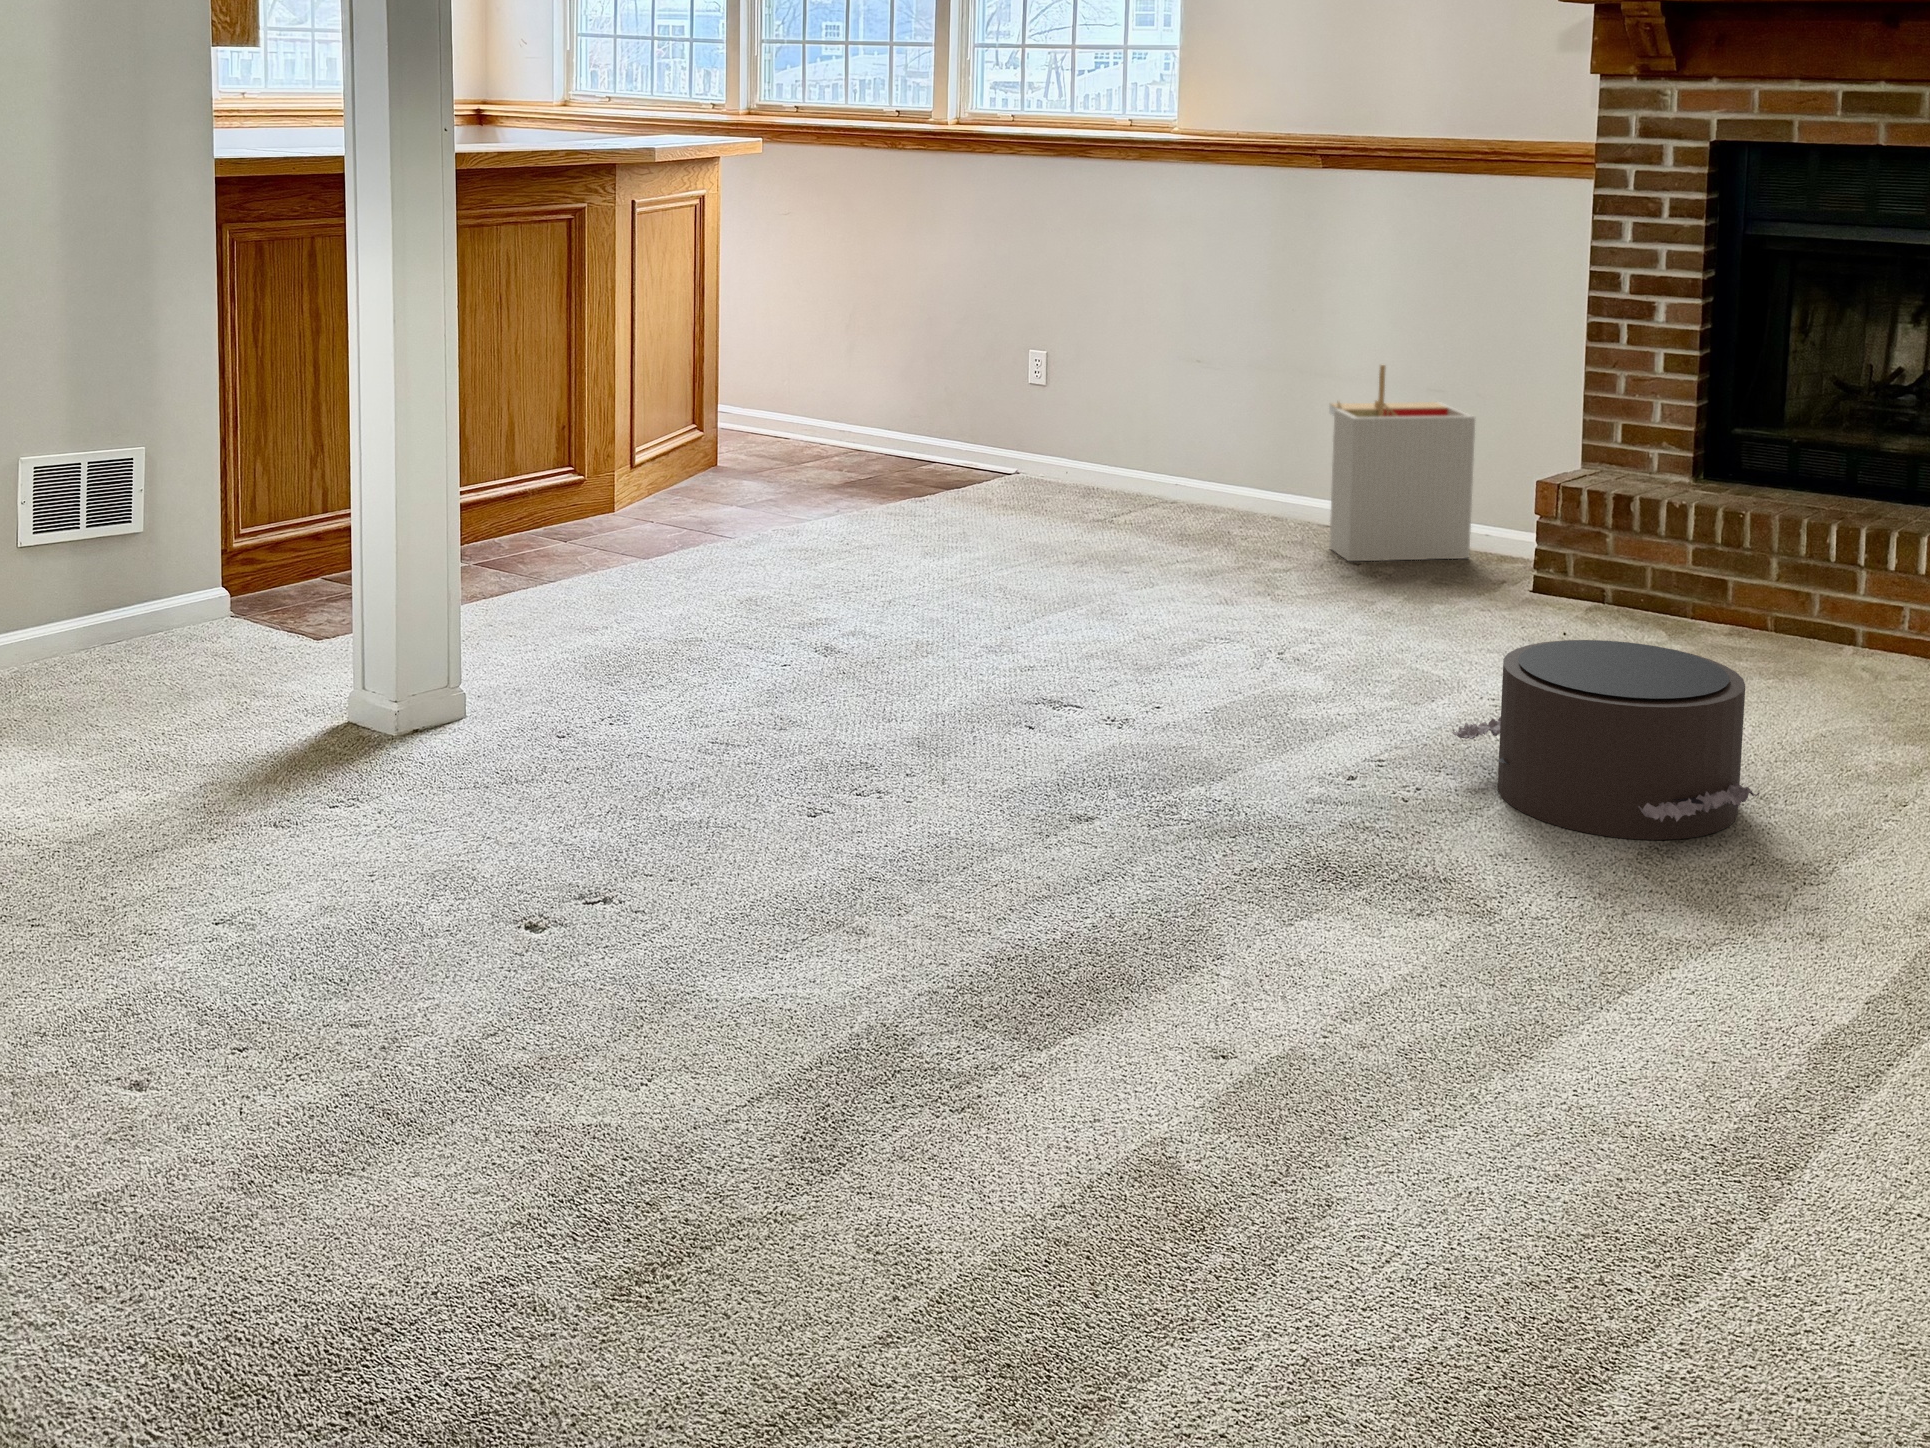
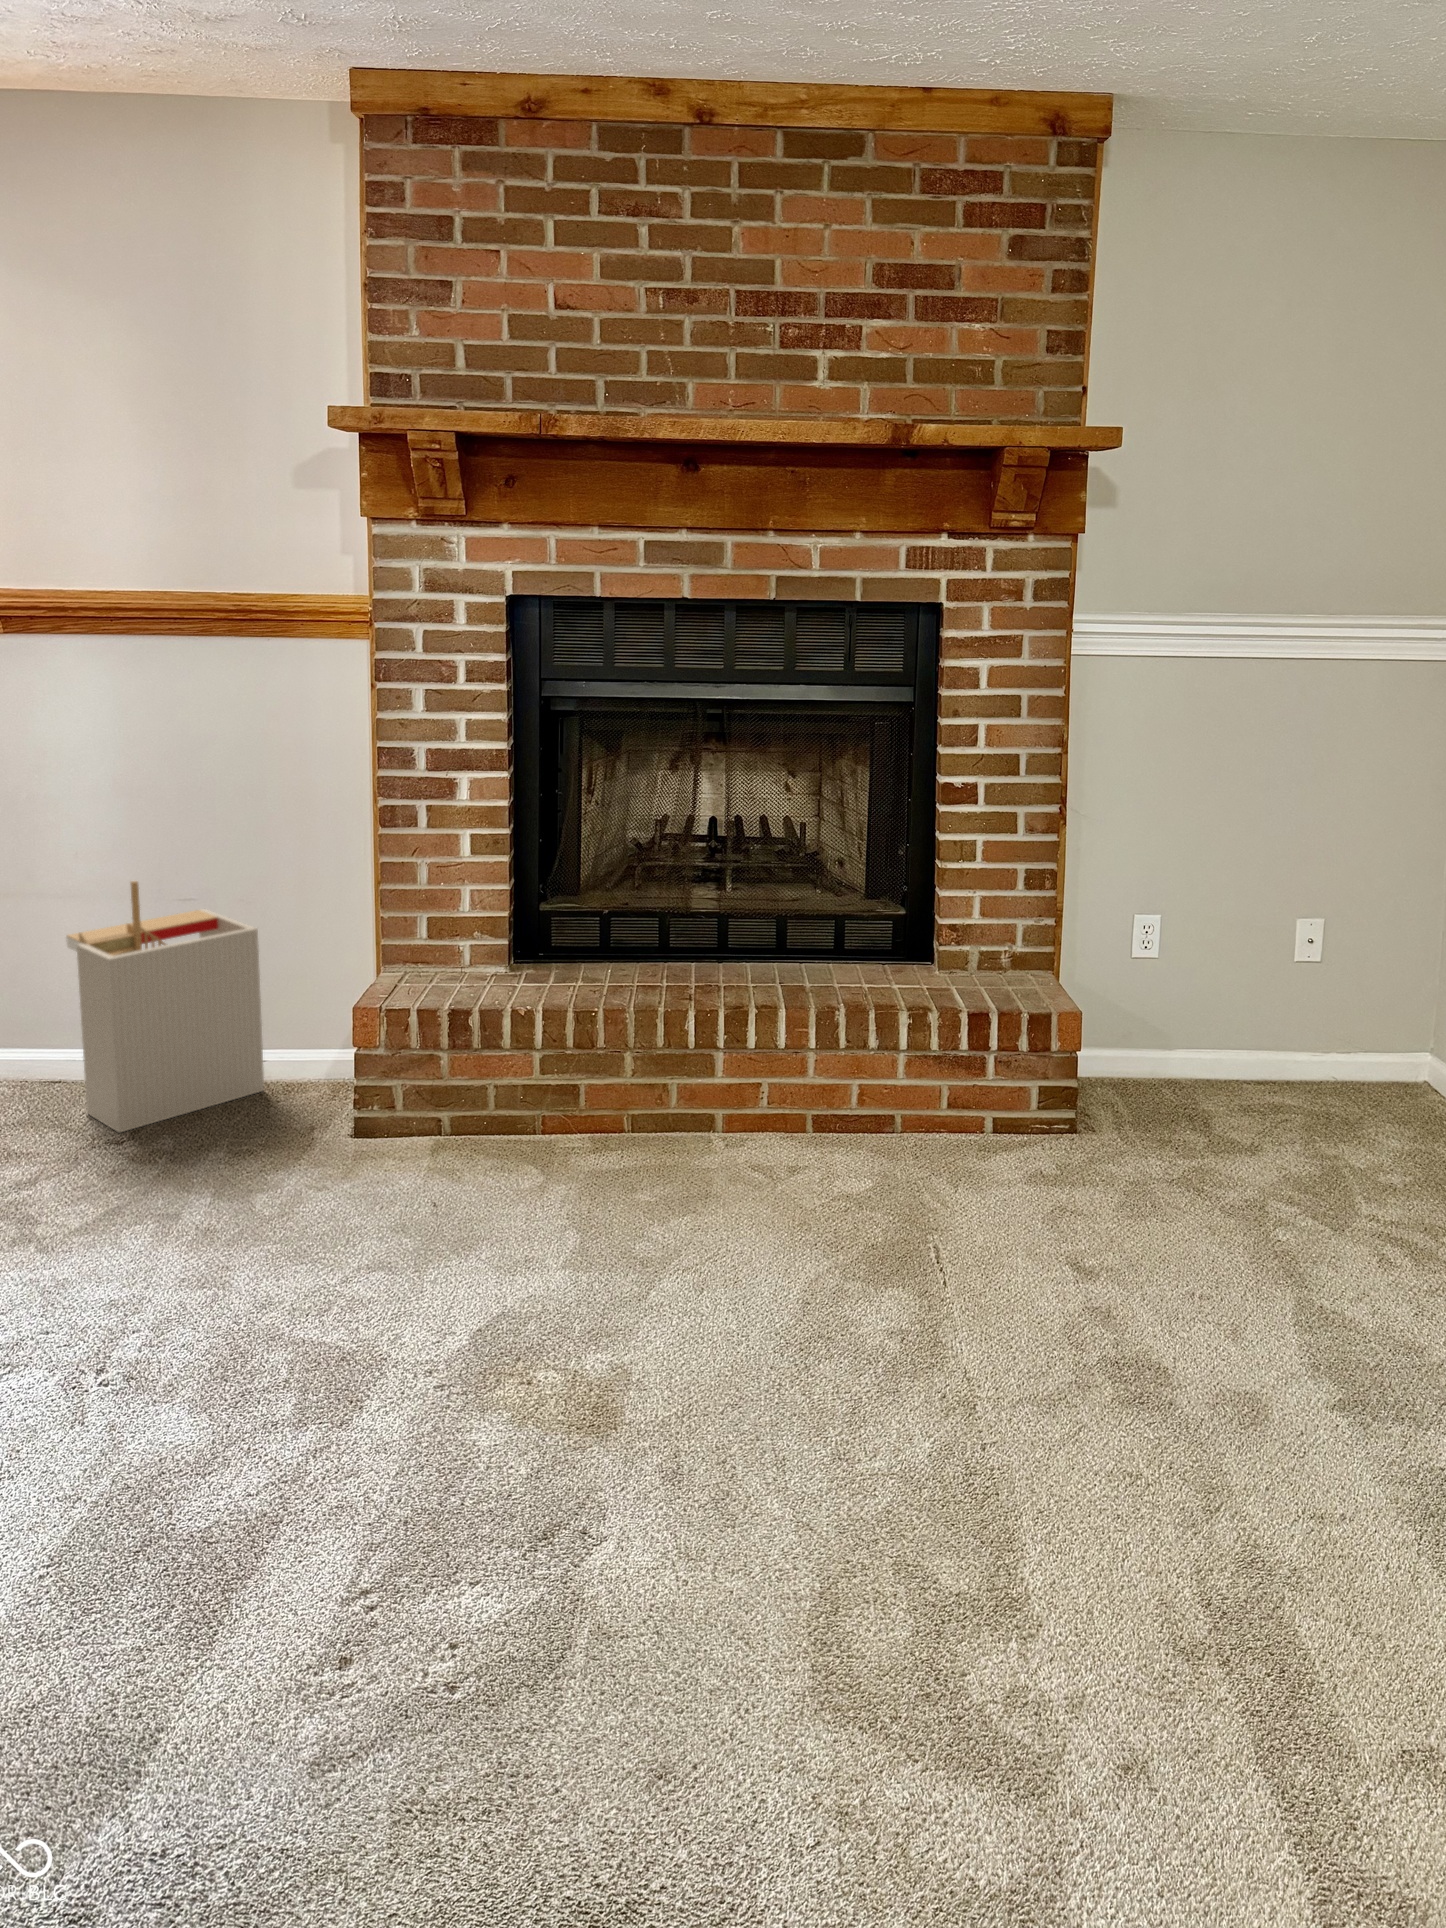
pouf: present [1452,640,1760,840] -> none [413,1305,854,1667]

